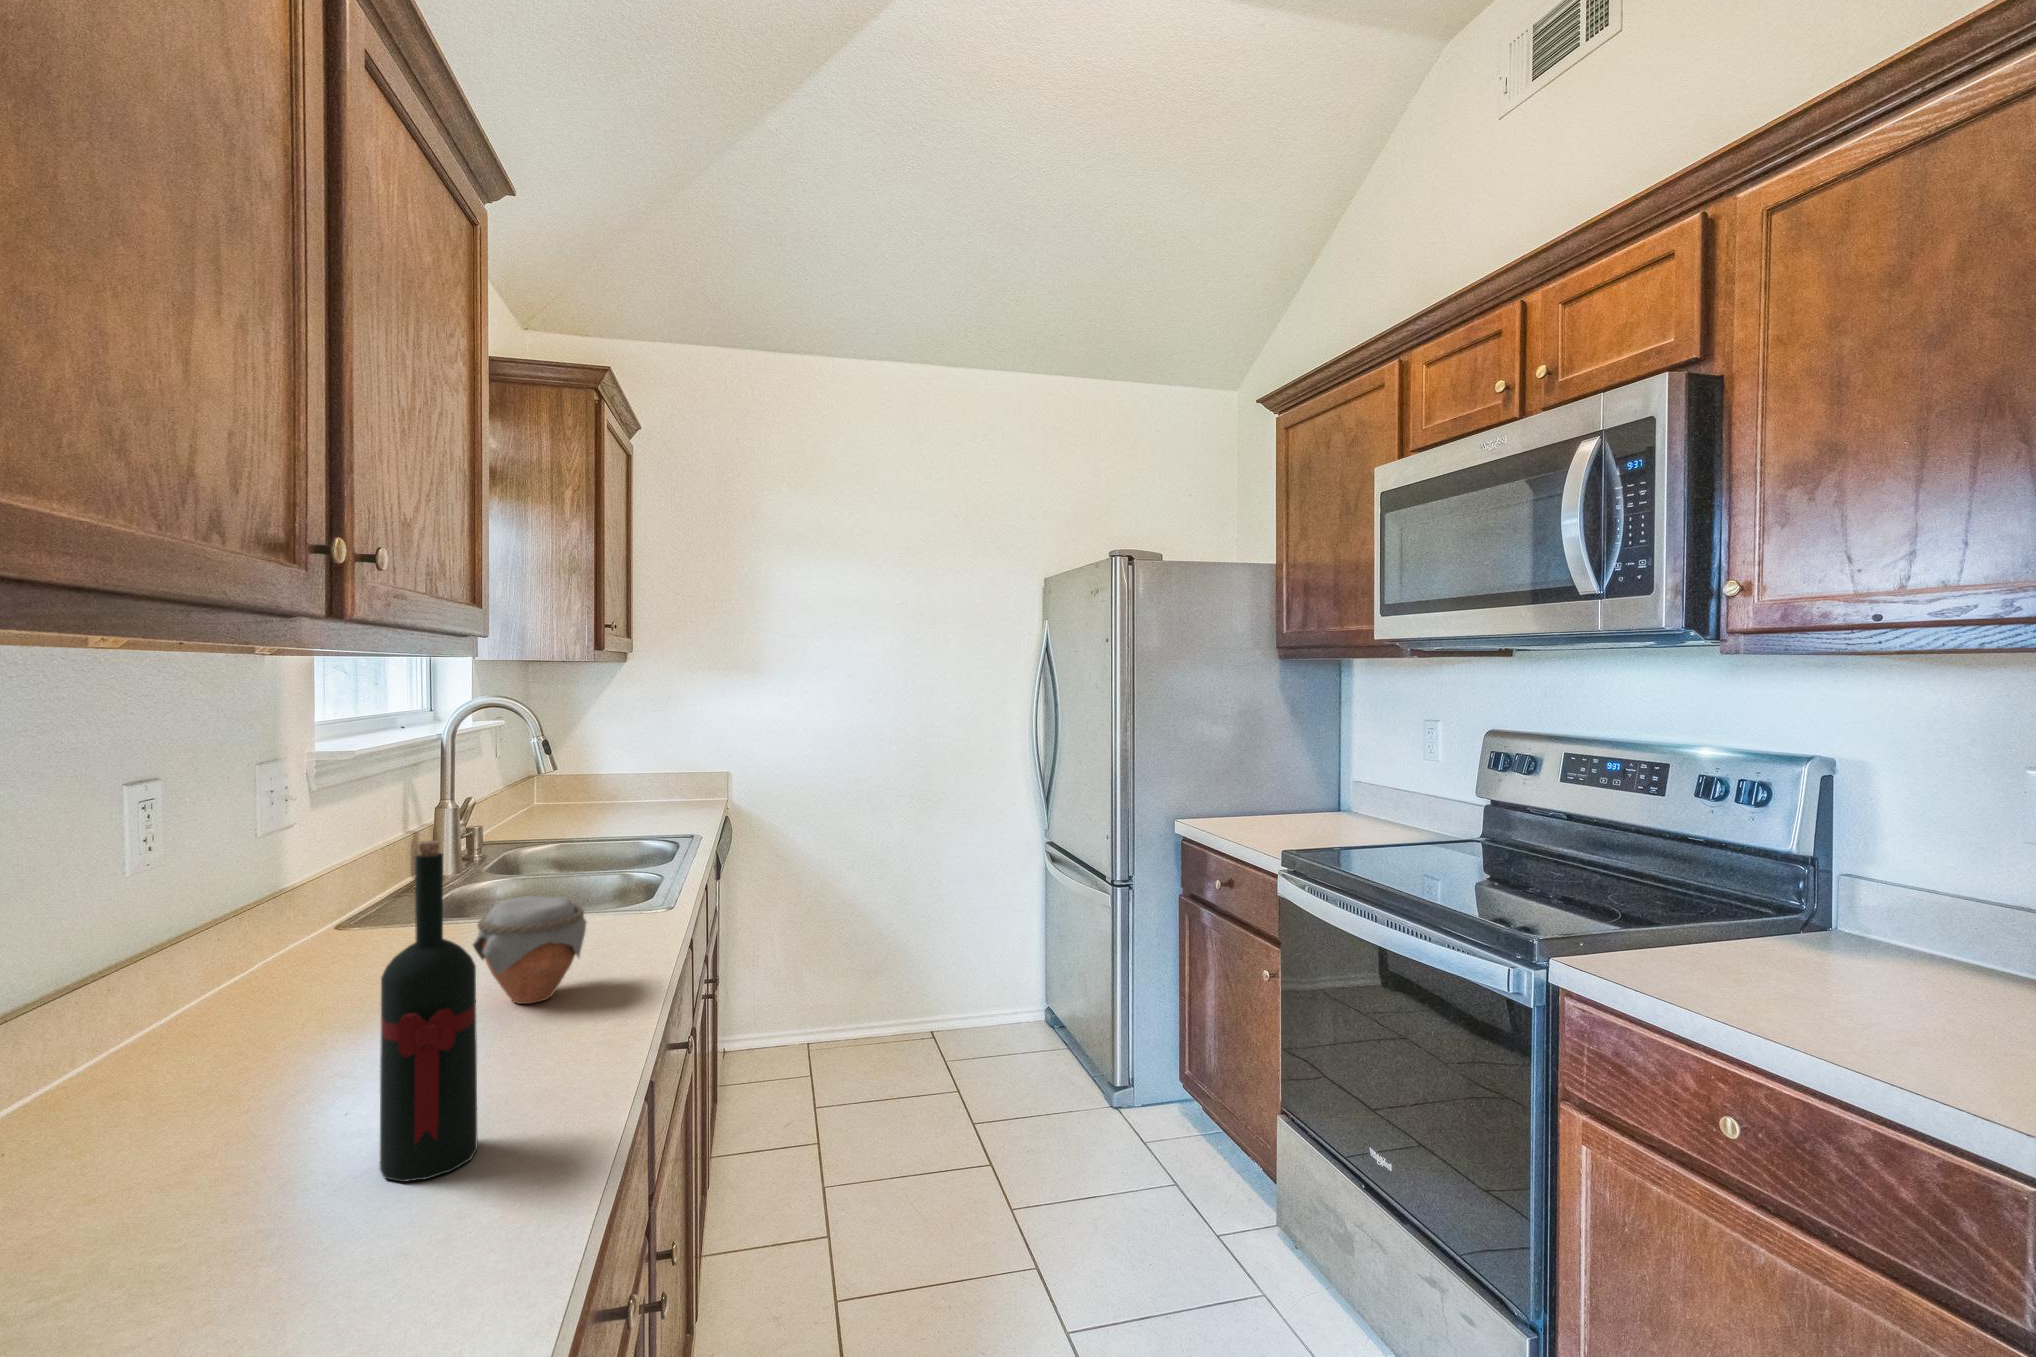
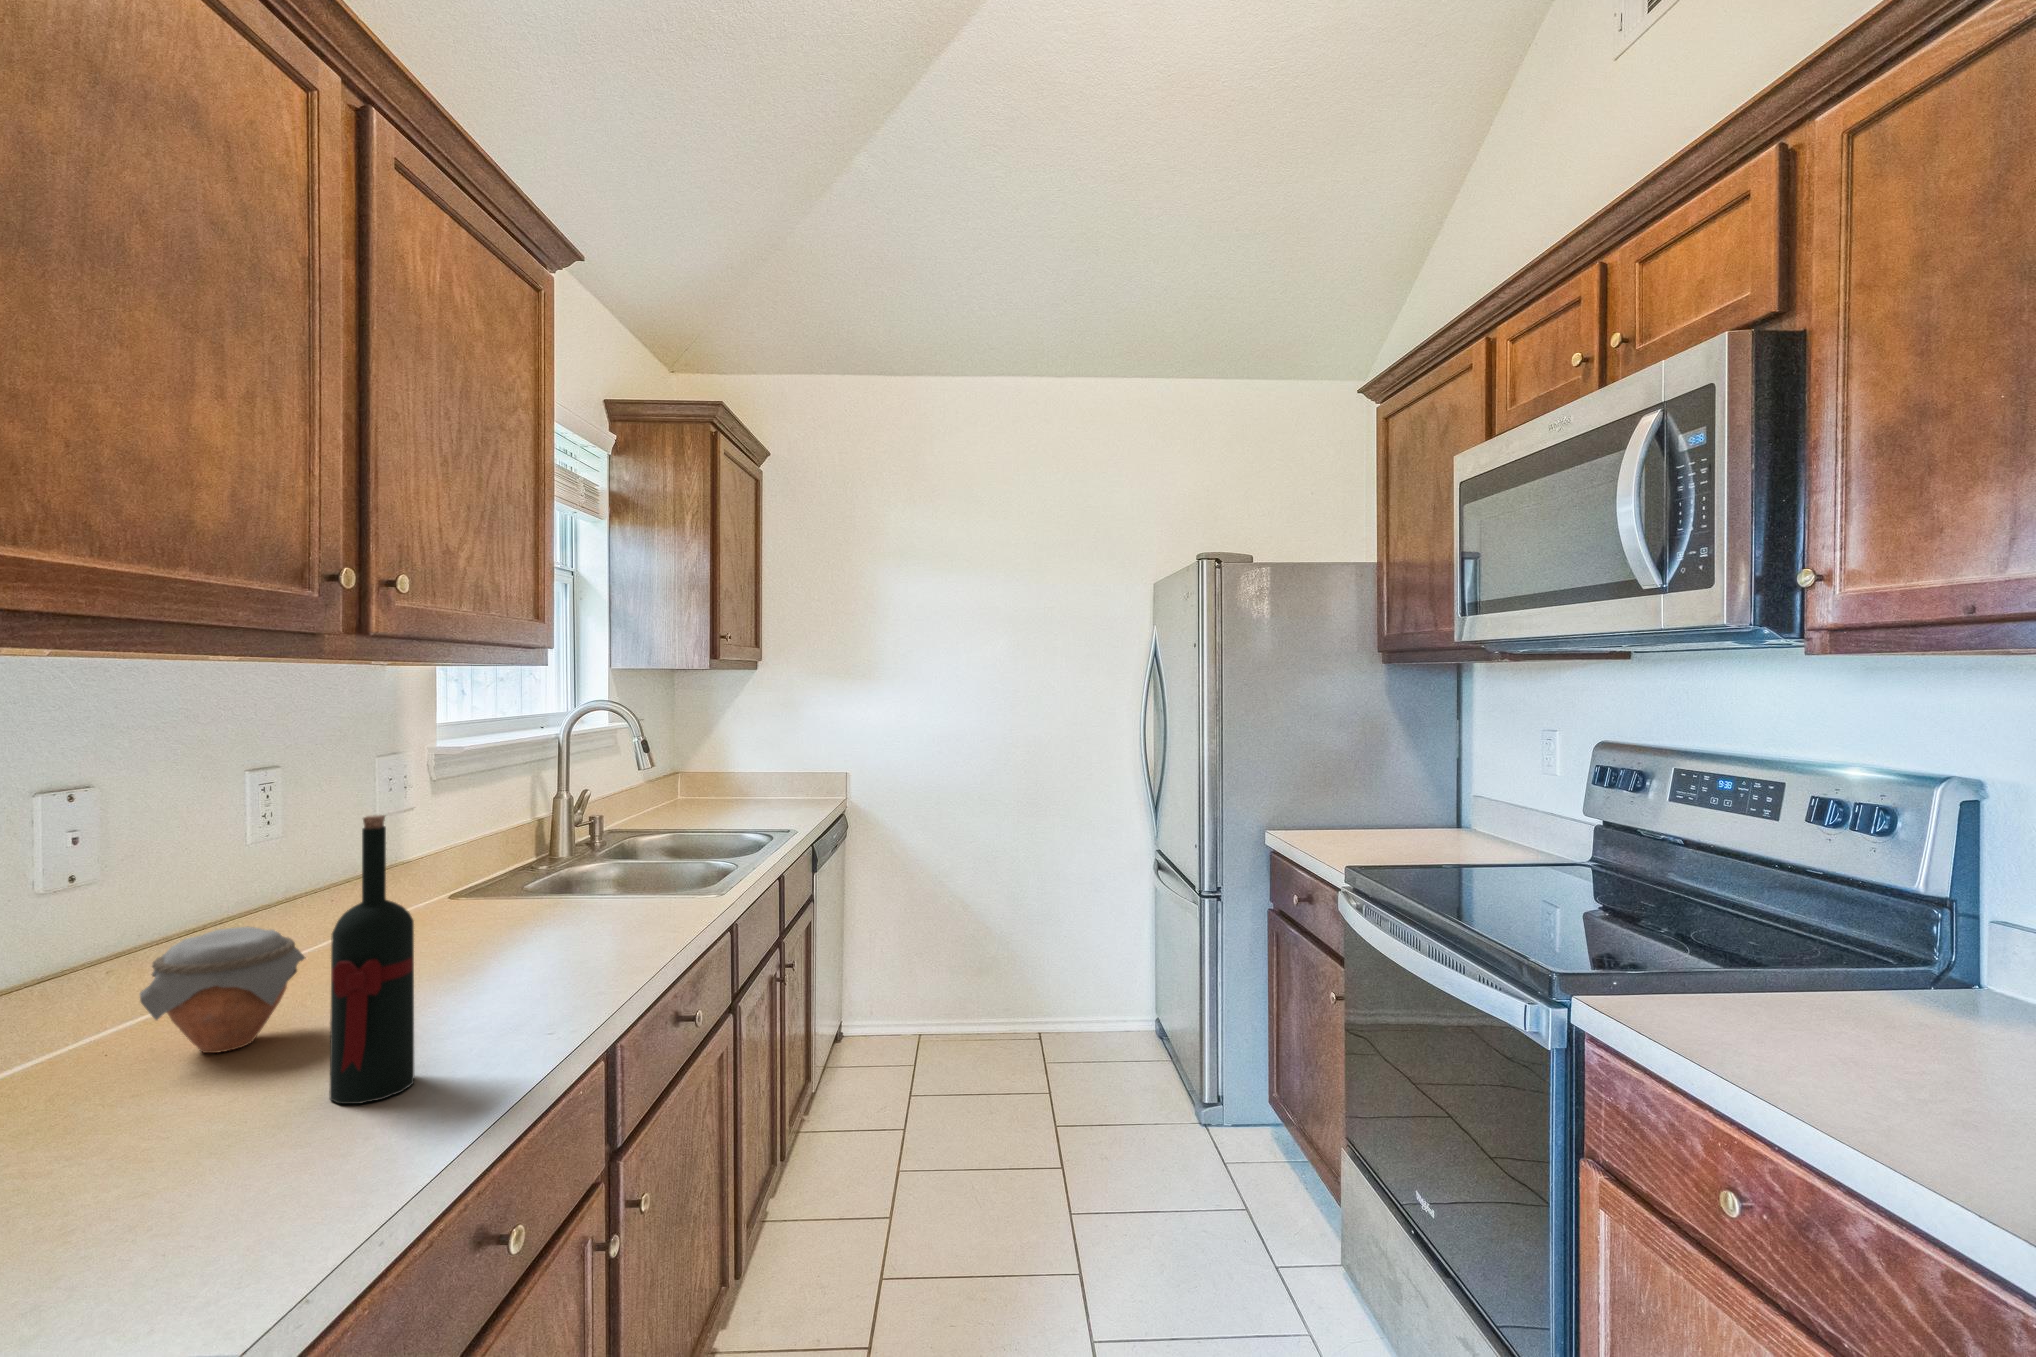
jar: present [473,895,586,1004] -> present [140,926,305,1053]

